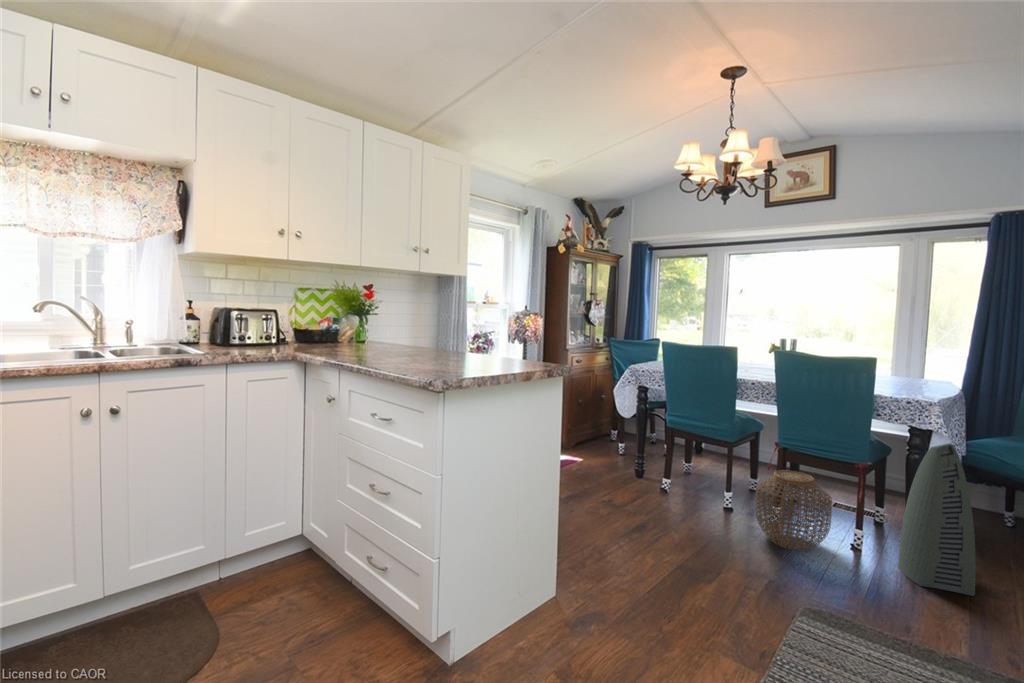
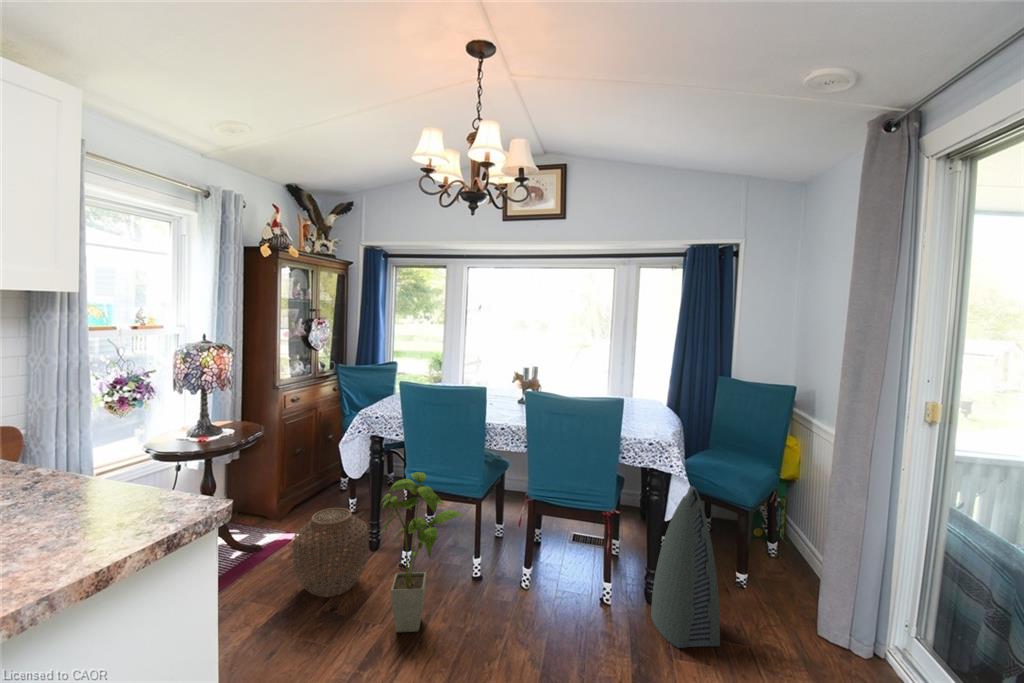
house plant: none [645,403,712,524] -> present [381,472,463,632]
woven basket: present [755,470,832,551] -> present [293,508,369,597]

